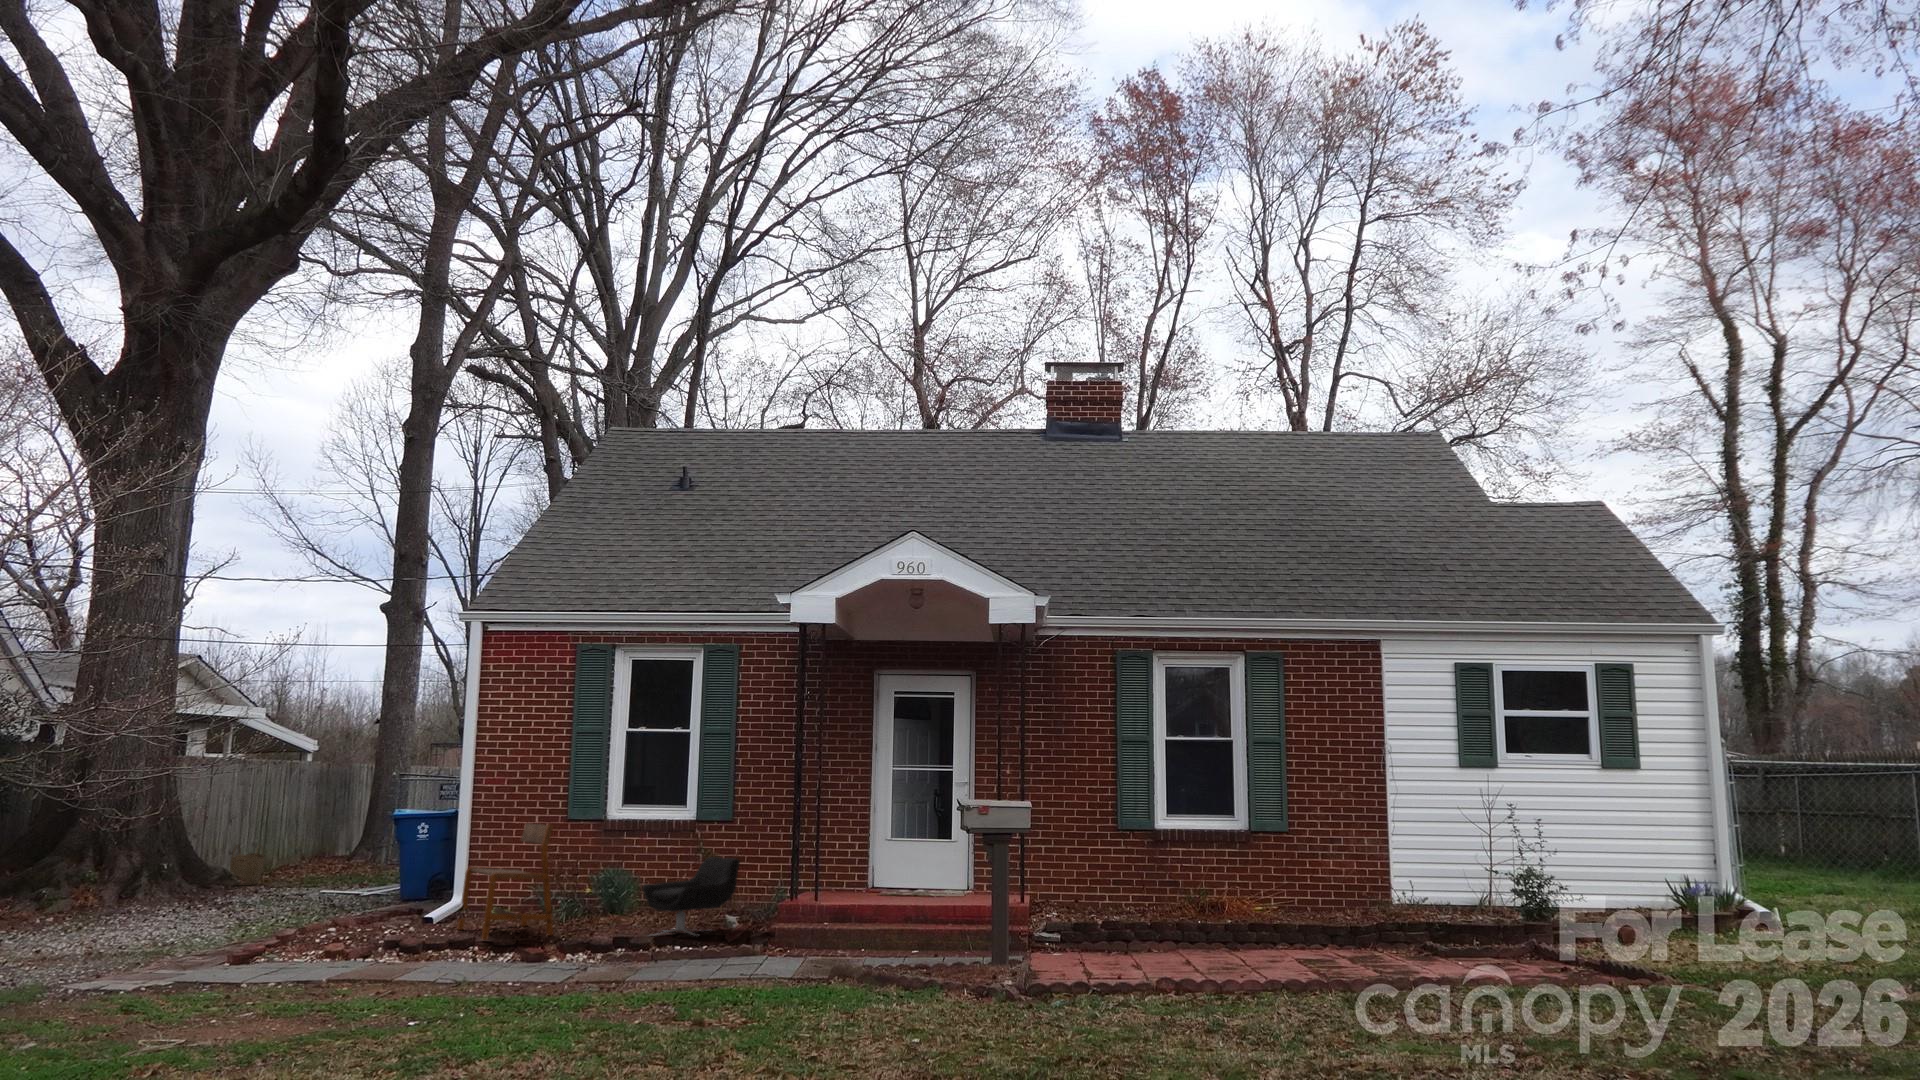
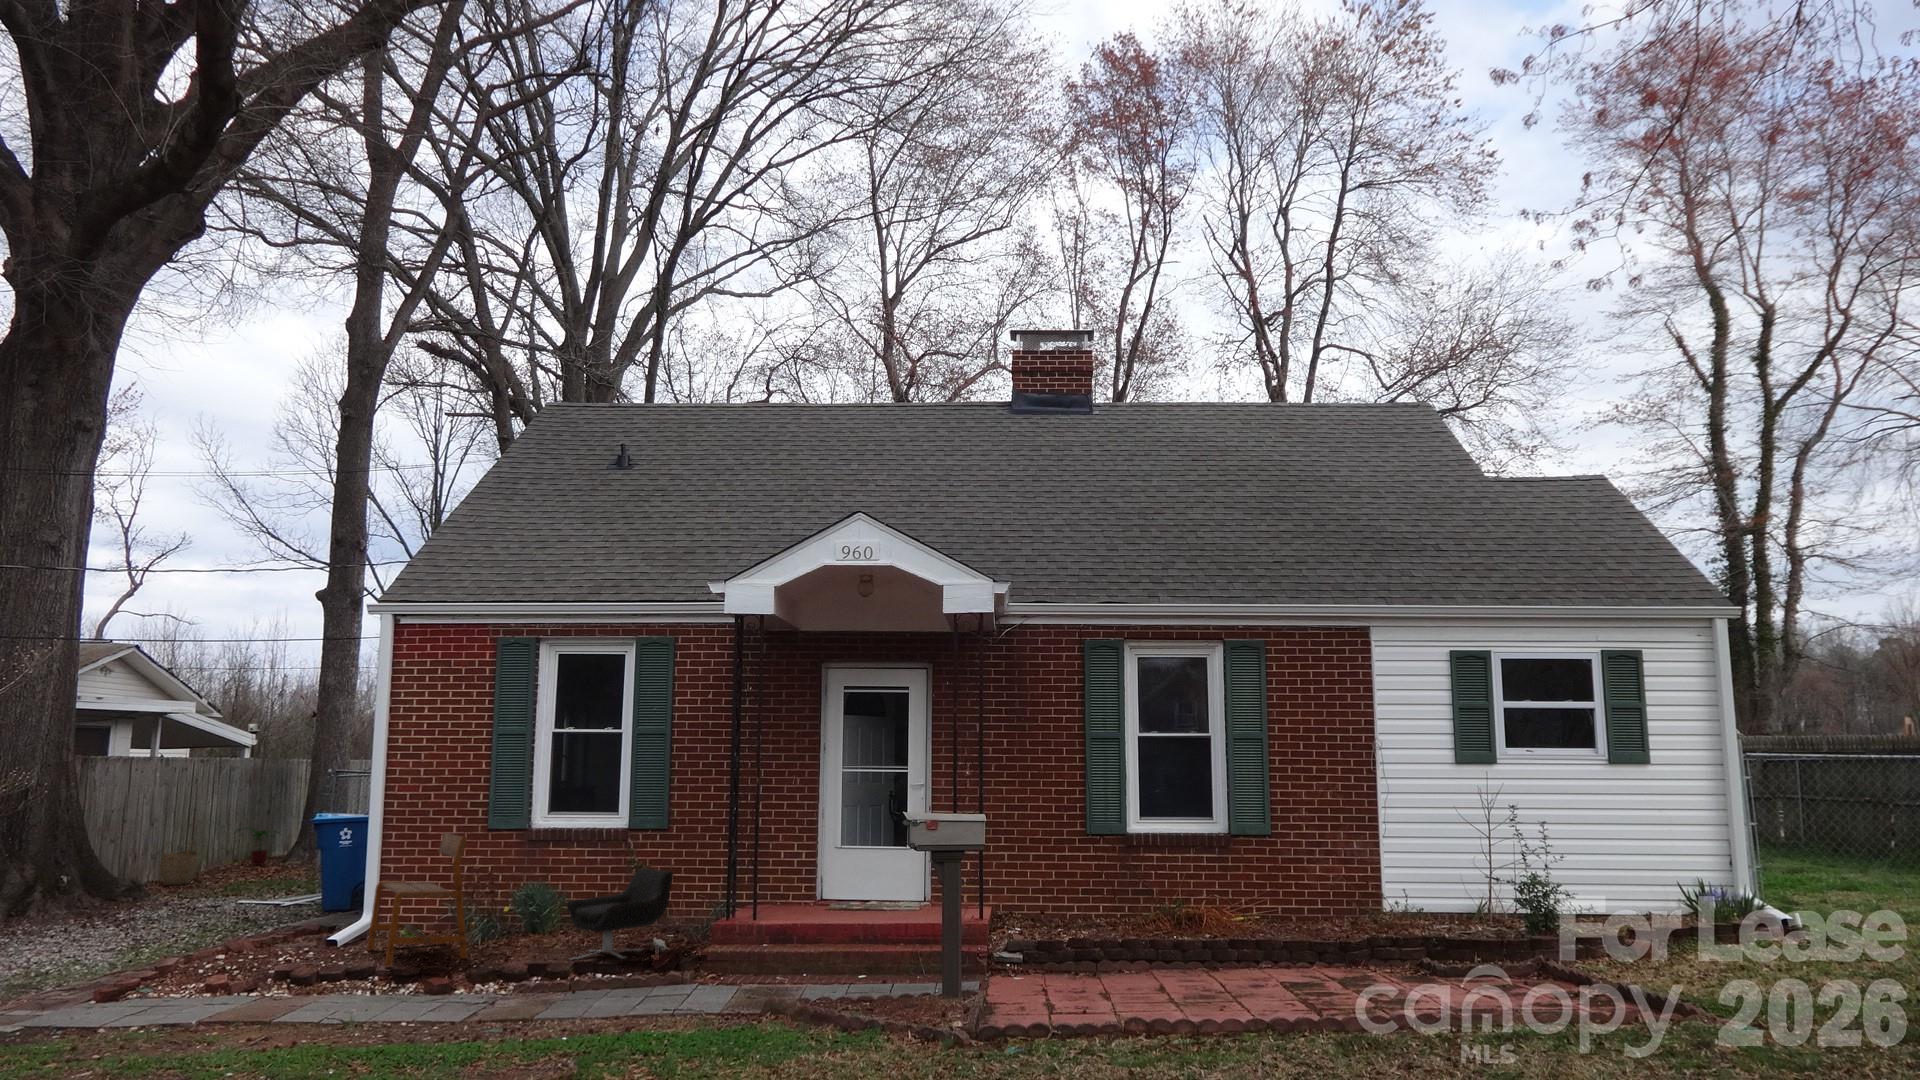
potted plant: none [289,836,334,872] -> present [242,828,279,865]

